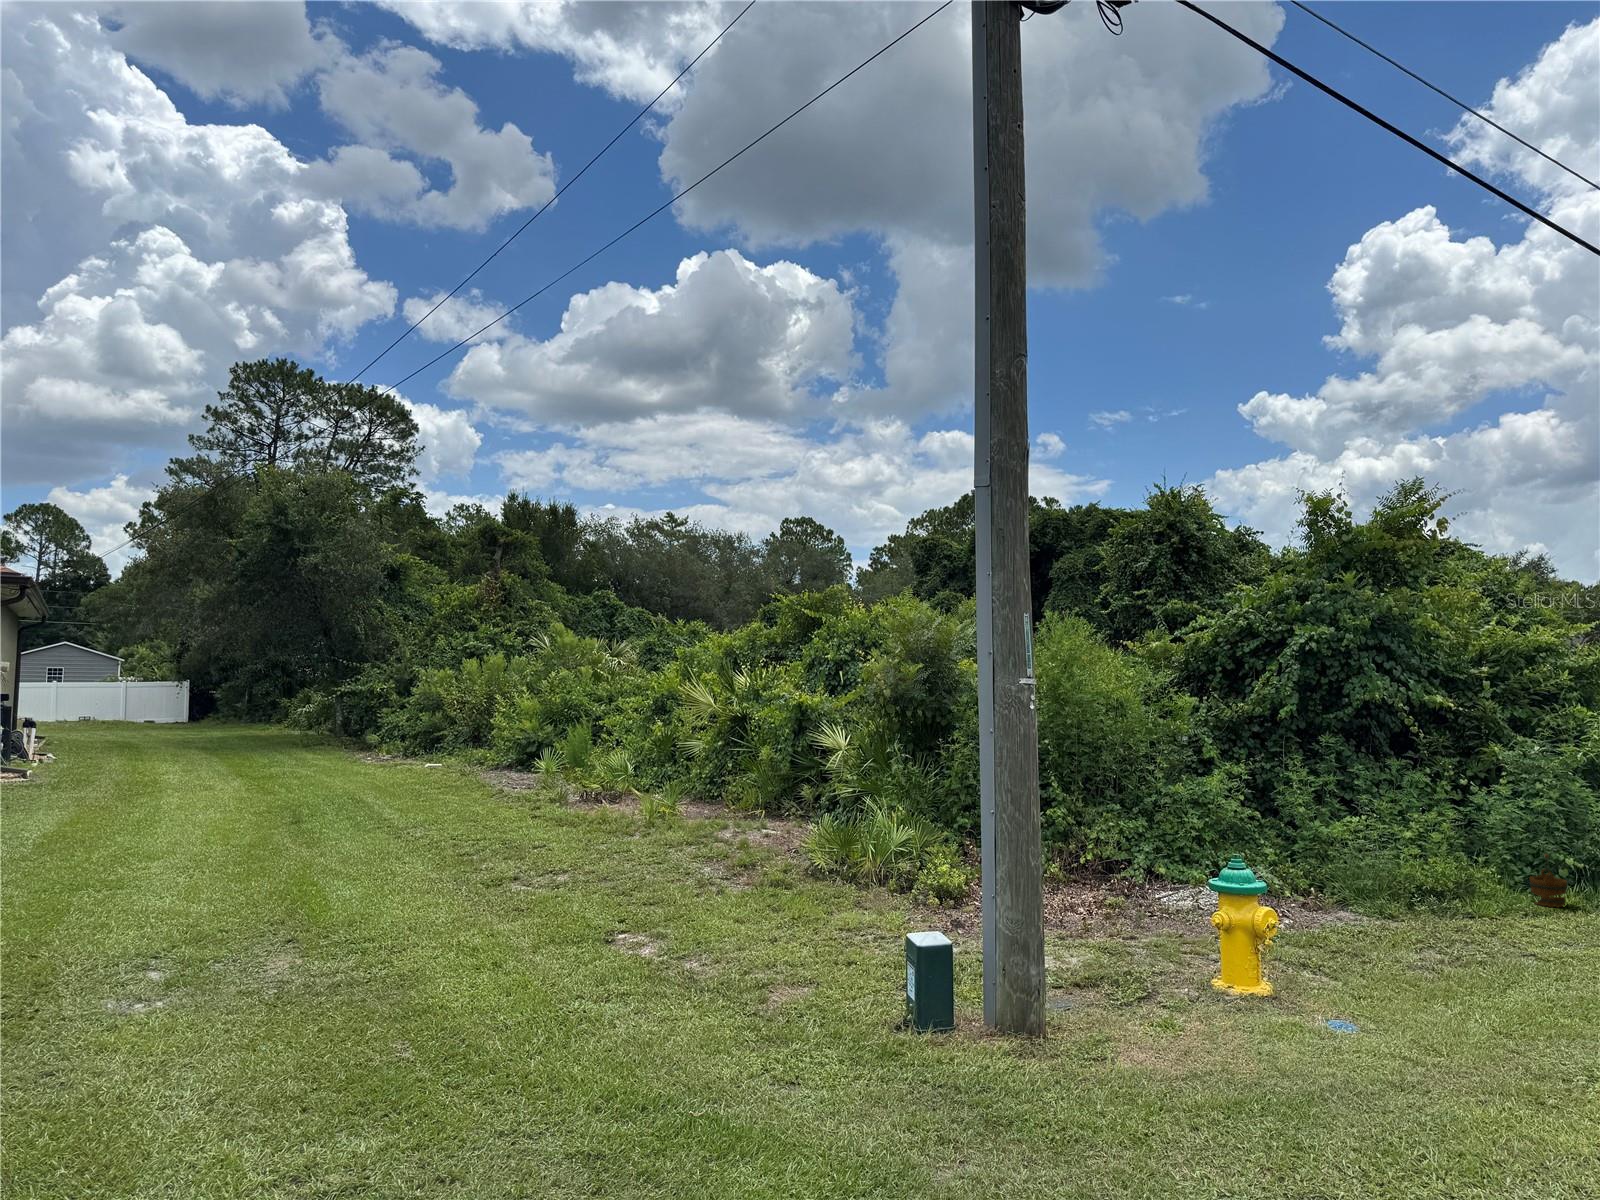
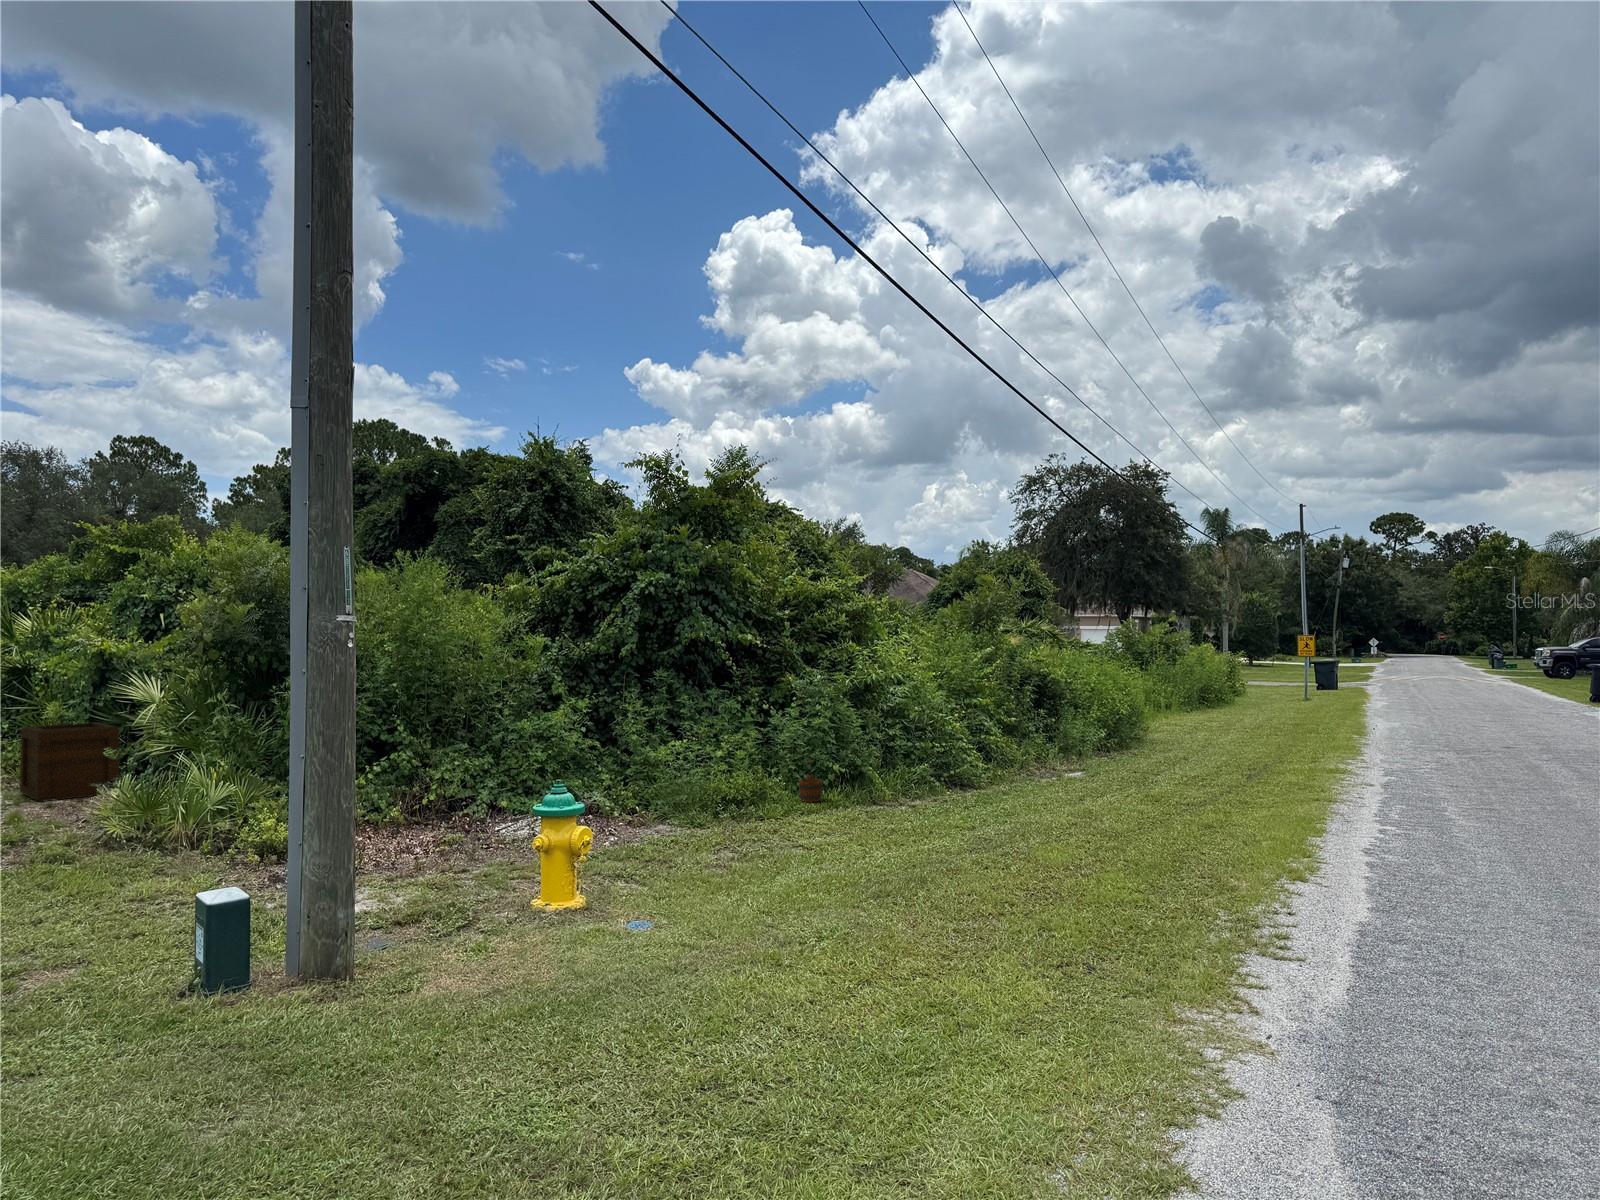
wooden crate: none [749,763,817,827] -> present [20,722,120,802]

